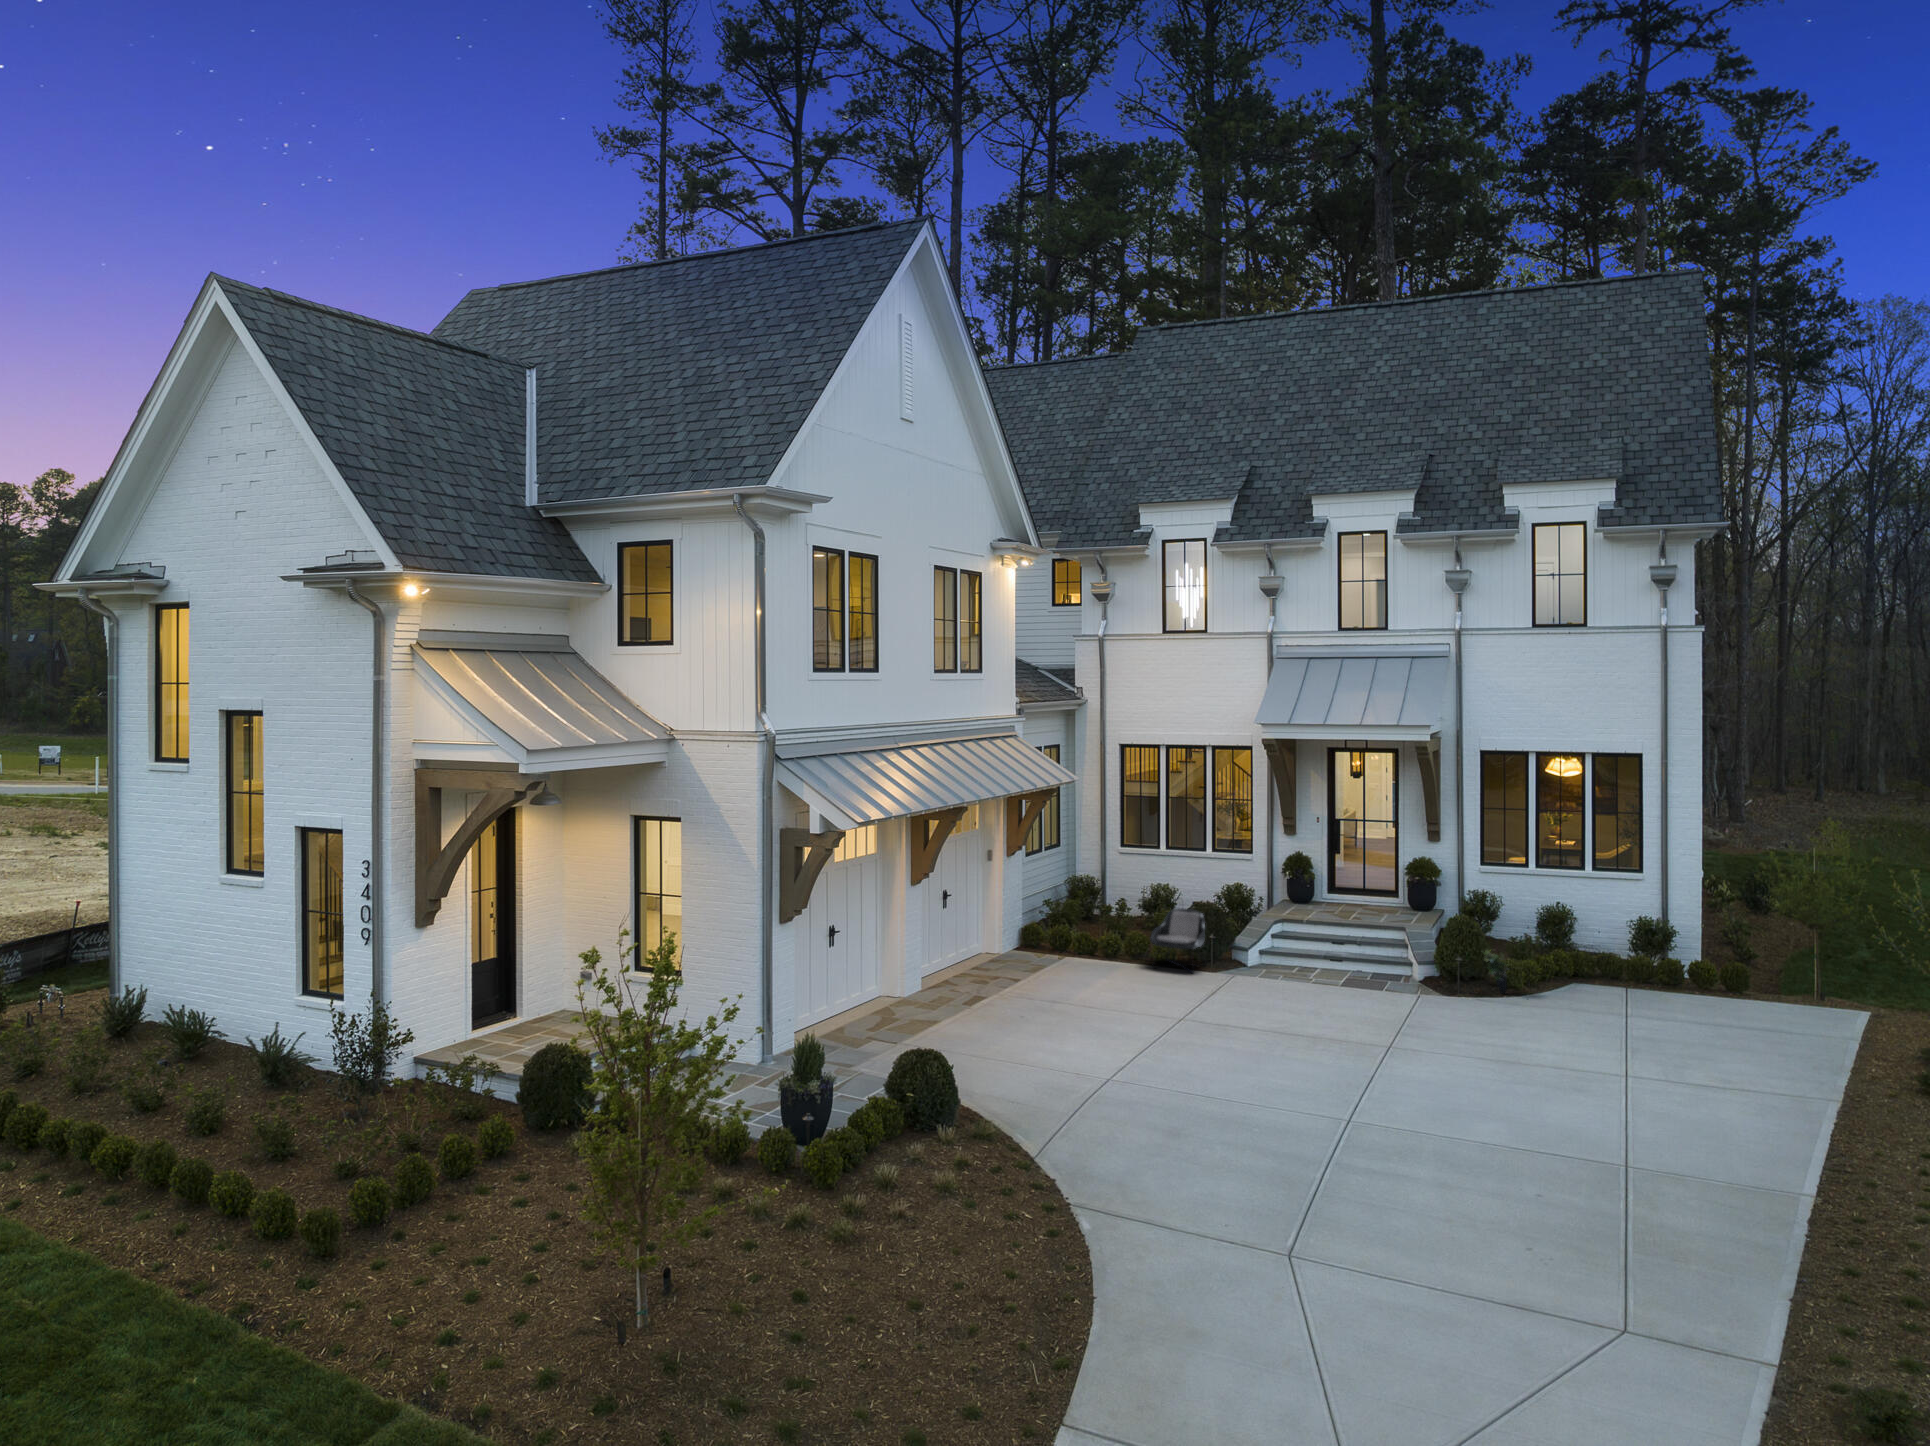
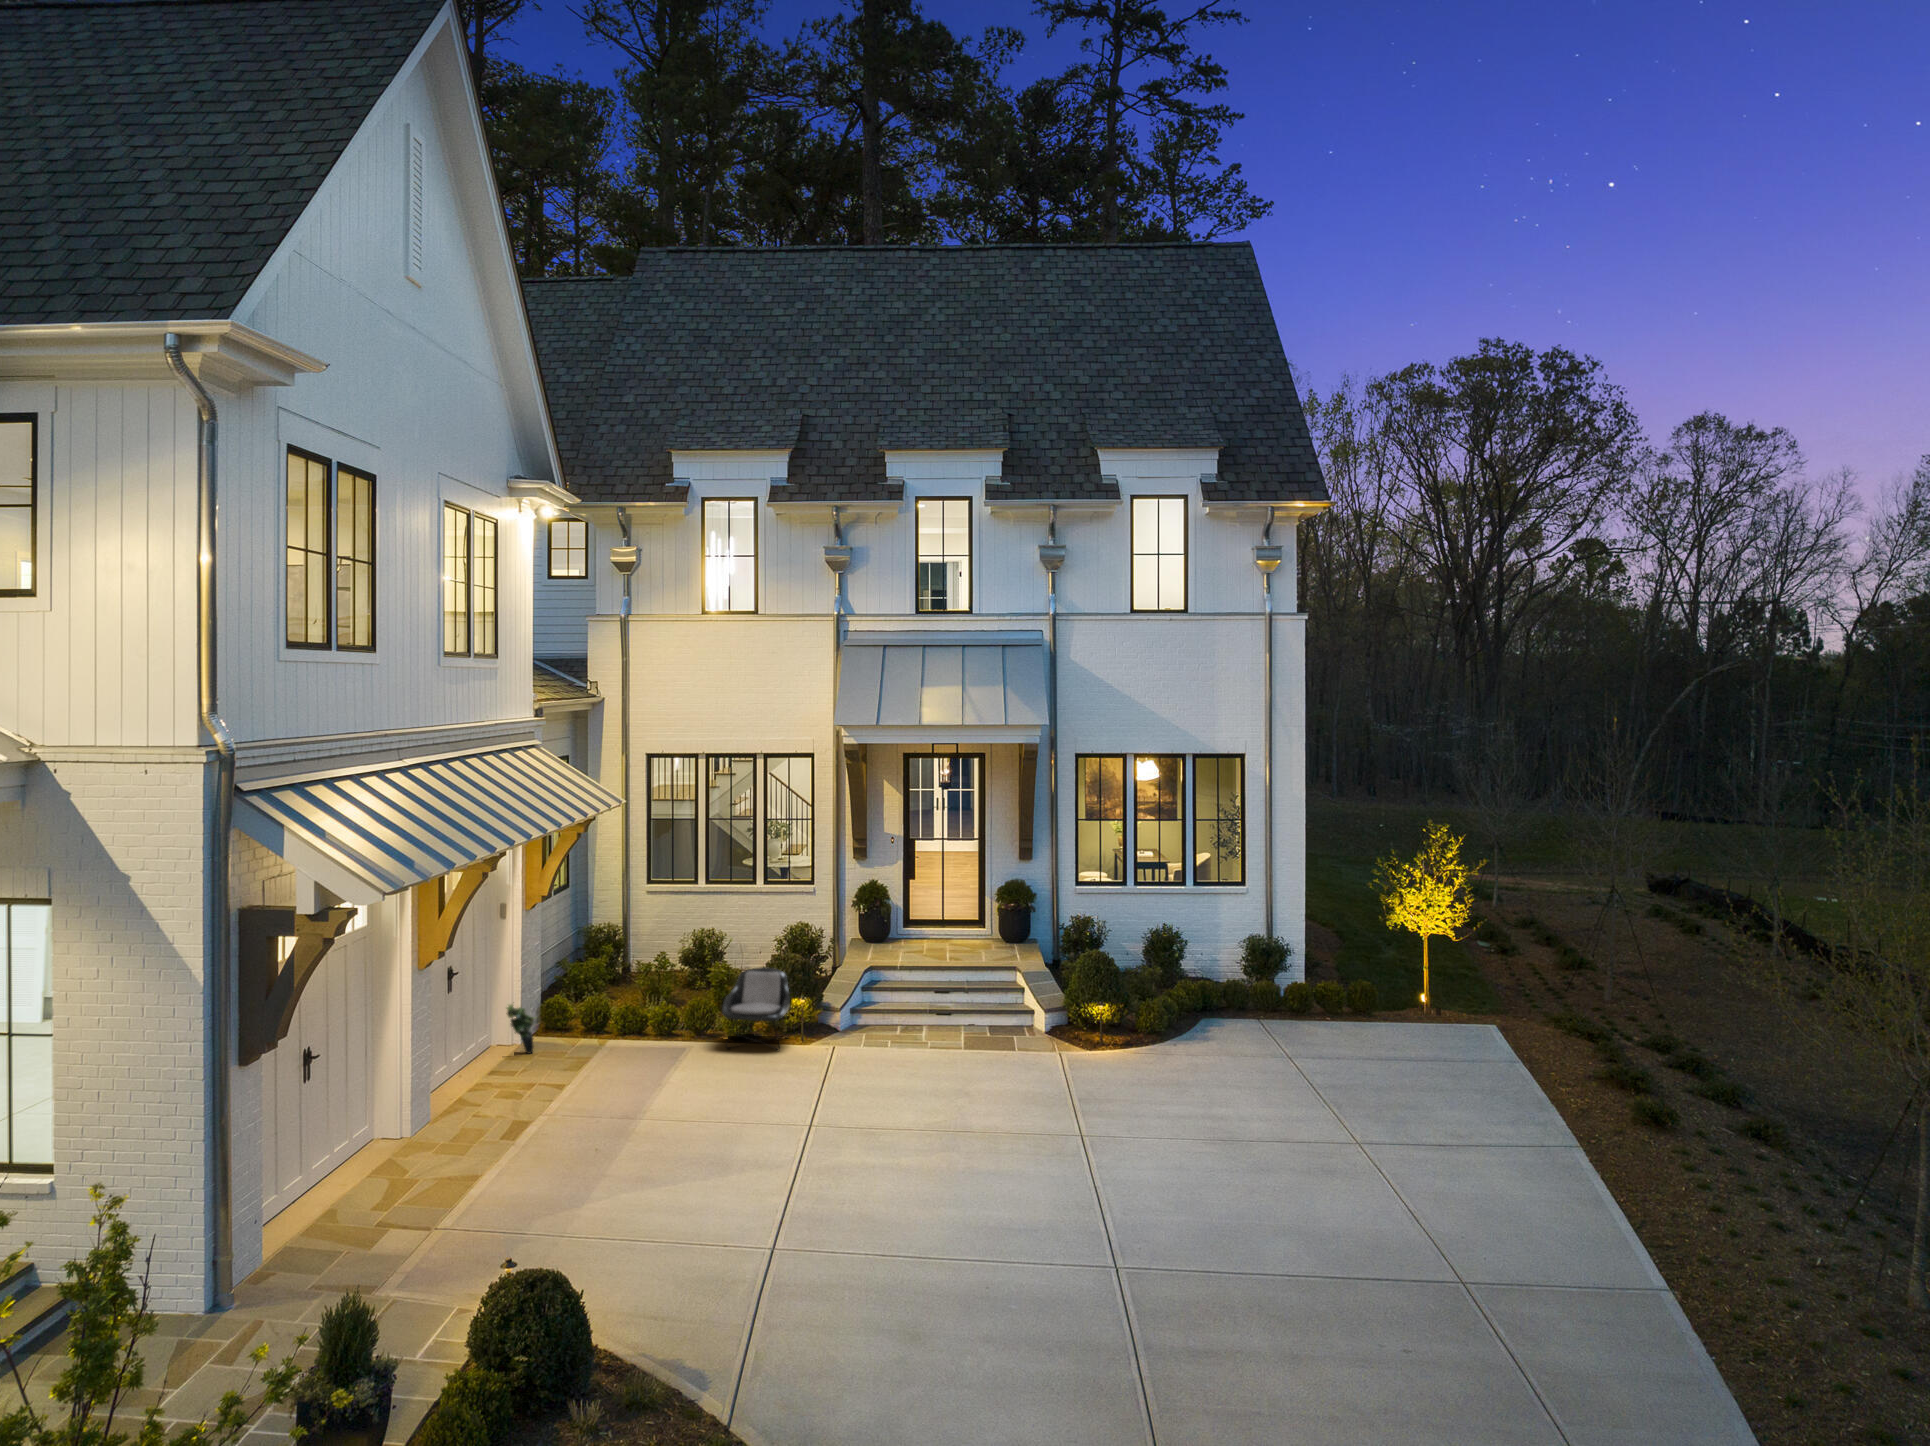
potted plant: present [1484,950,1508,994] -> present [506,1005,536,1054]

